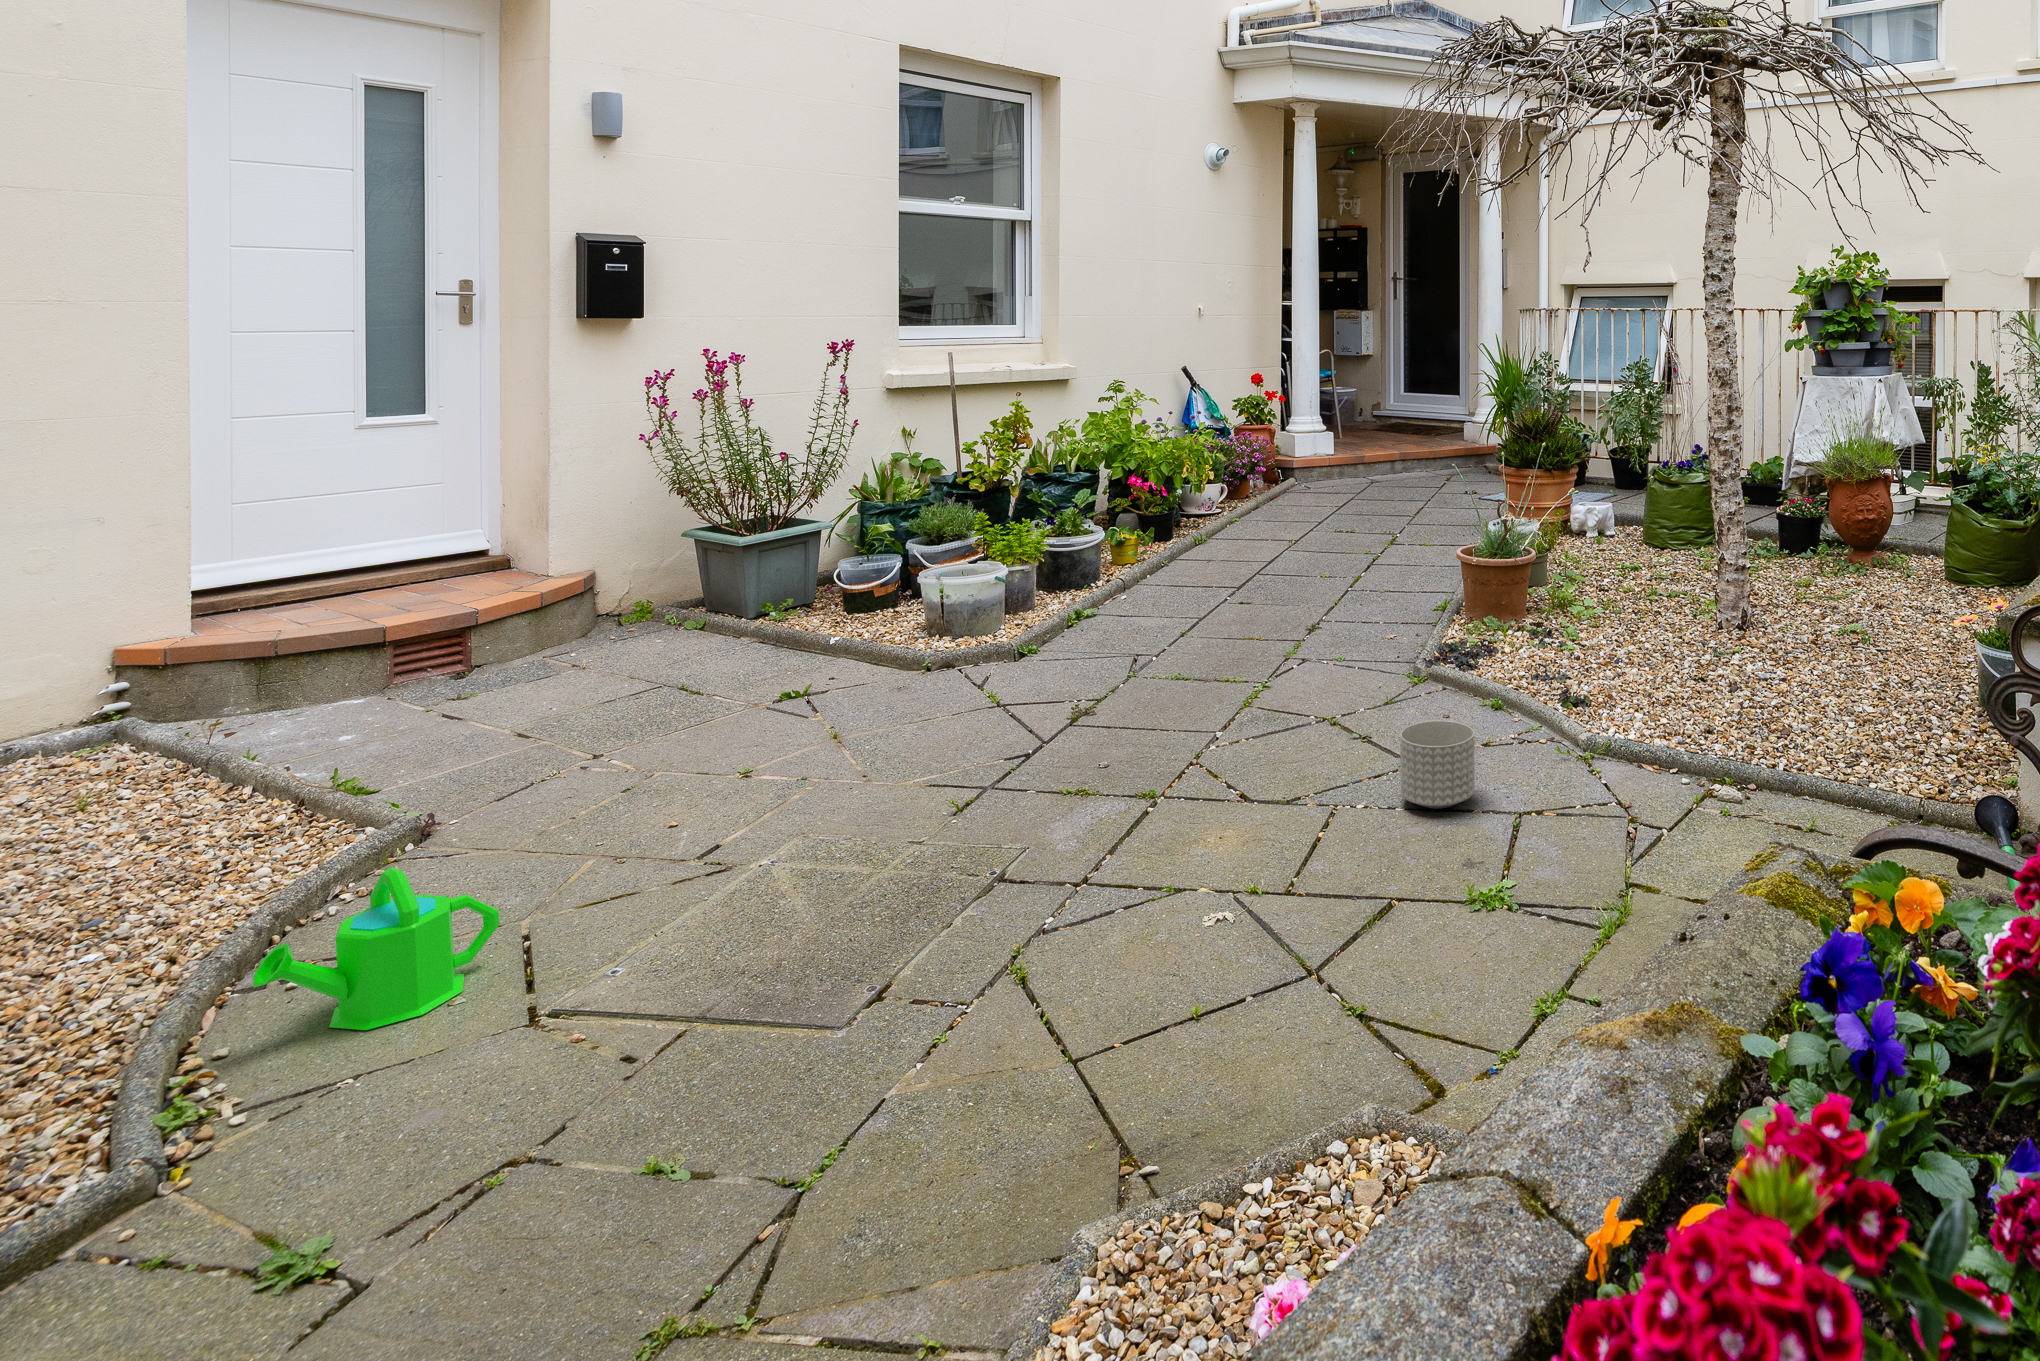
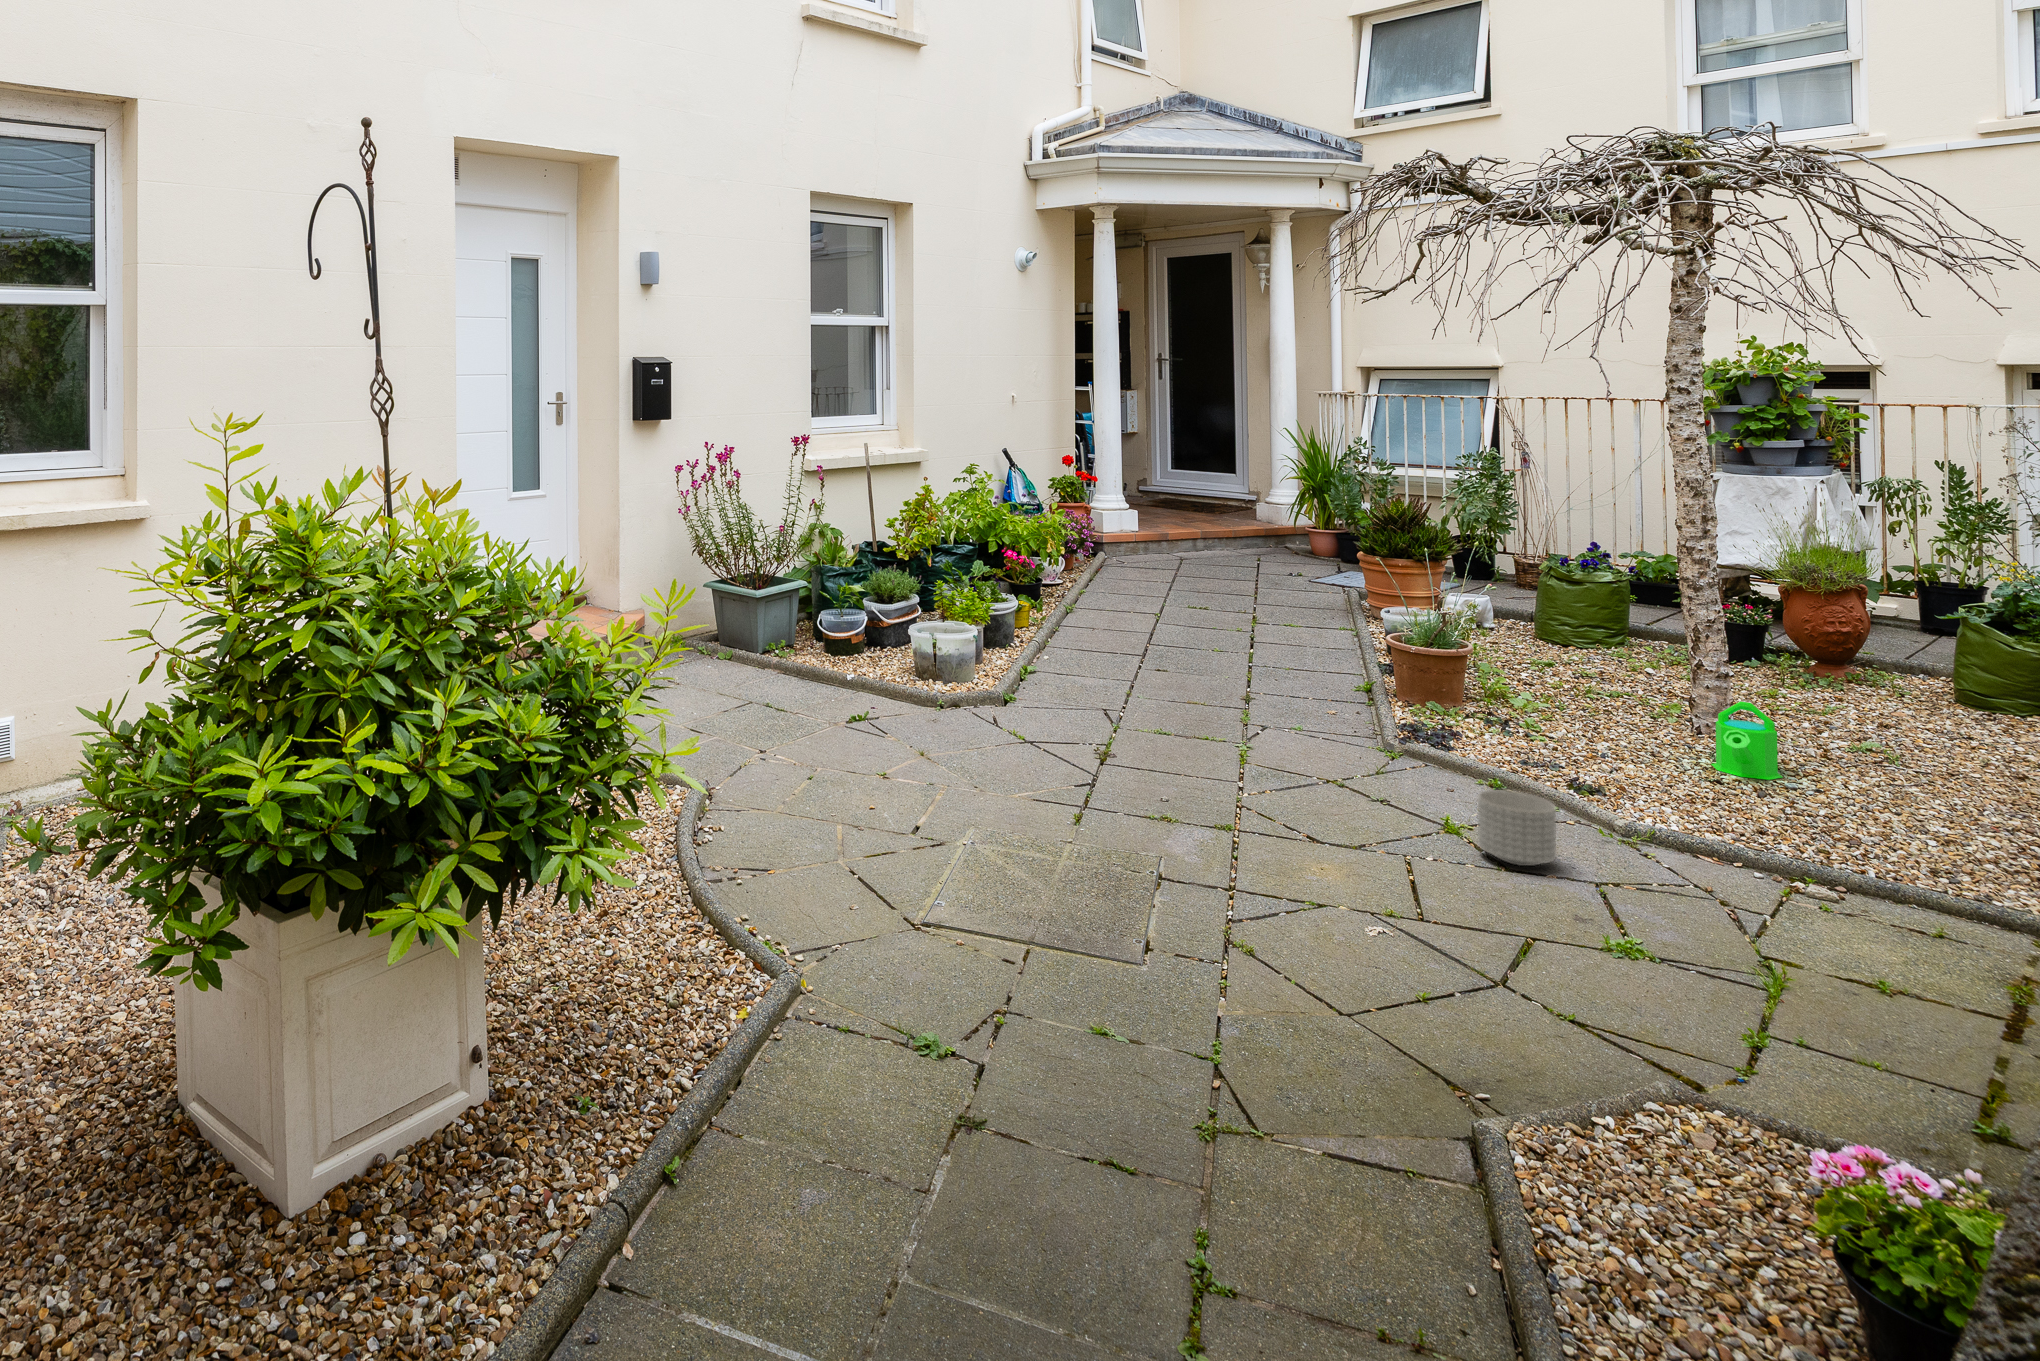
watering can: present [253,868,499,1030] -> present [1711,701,1783,780]

